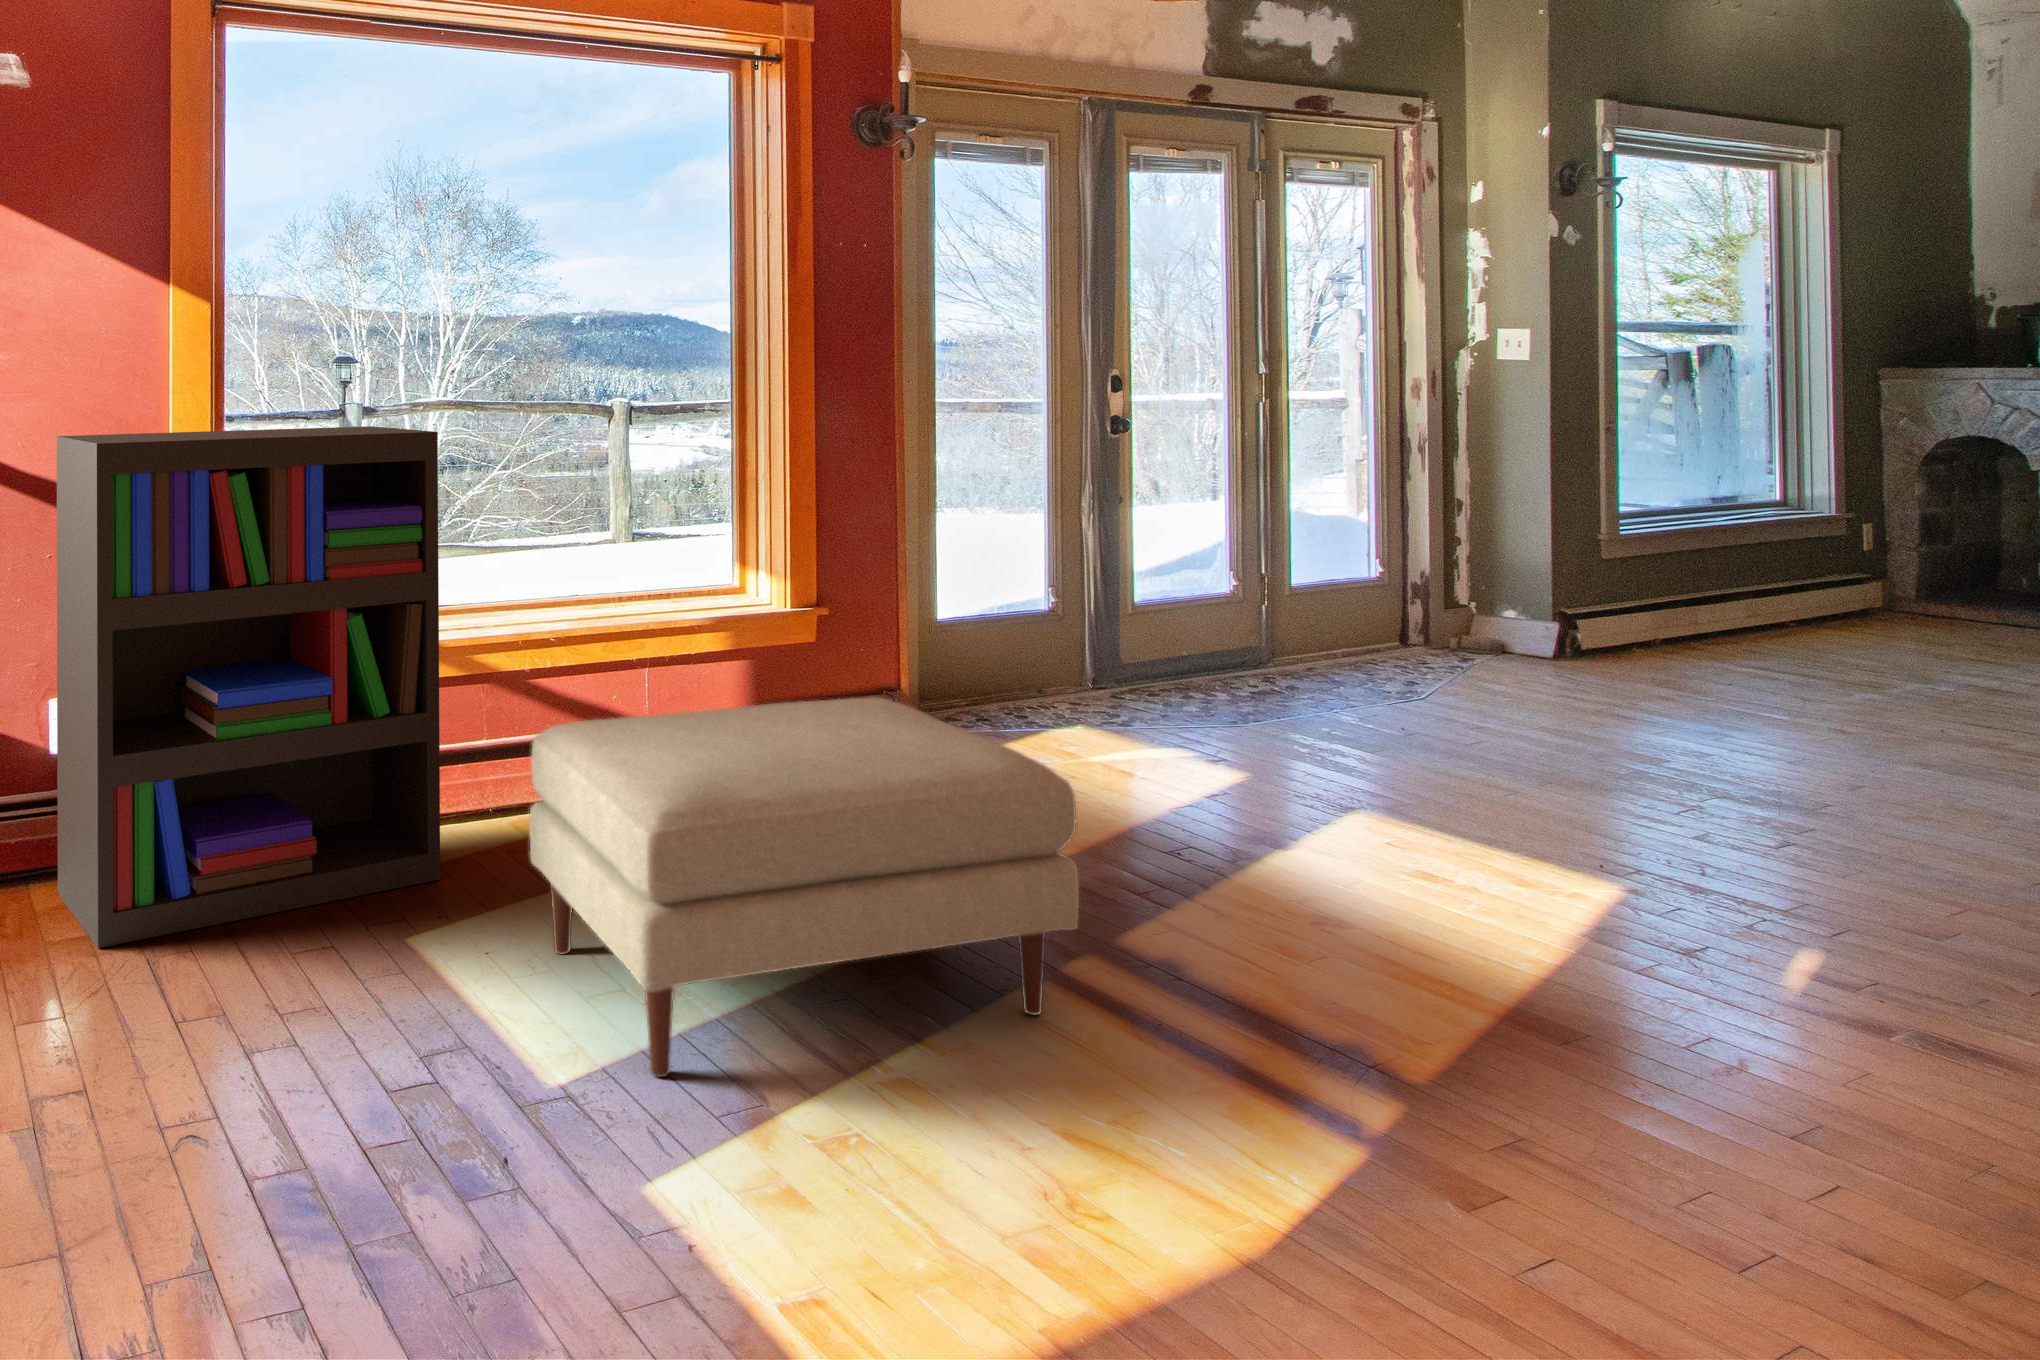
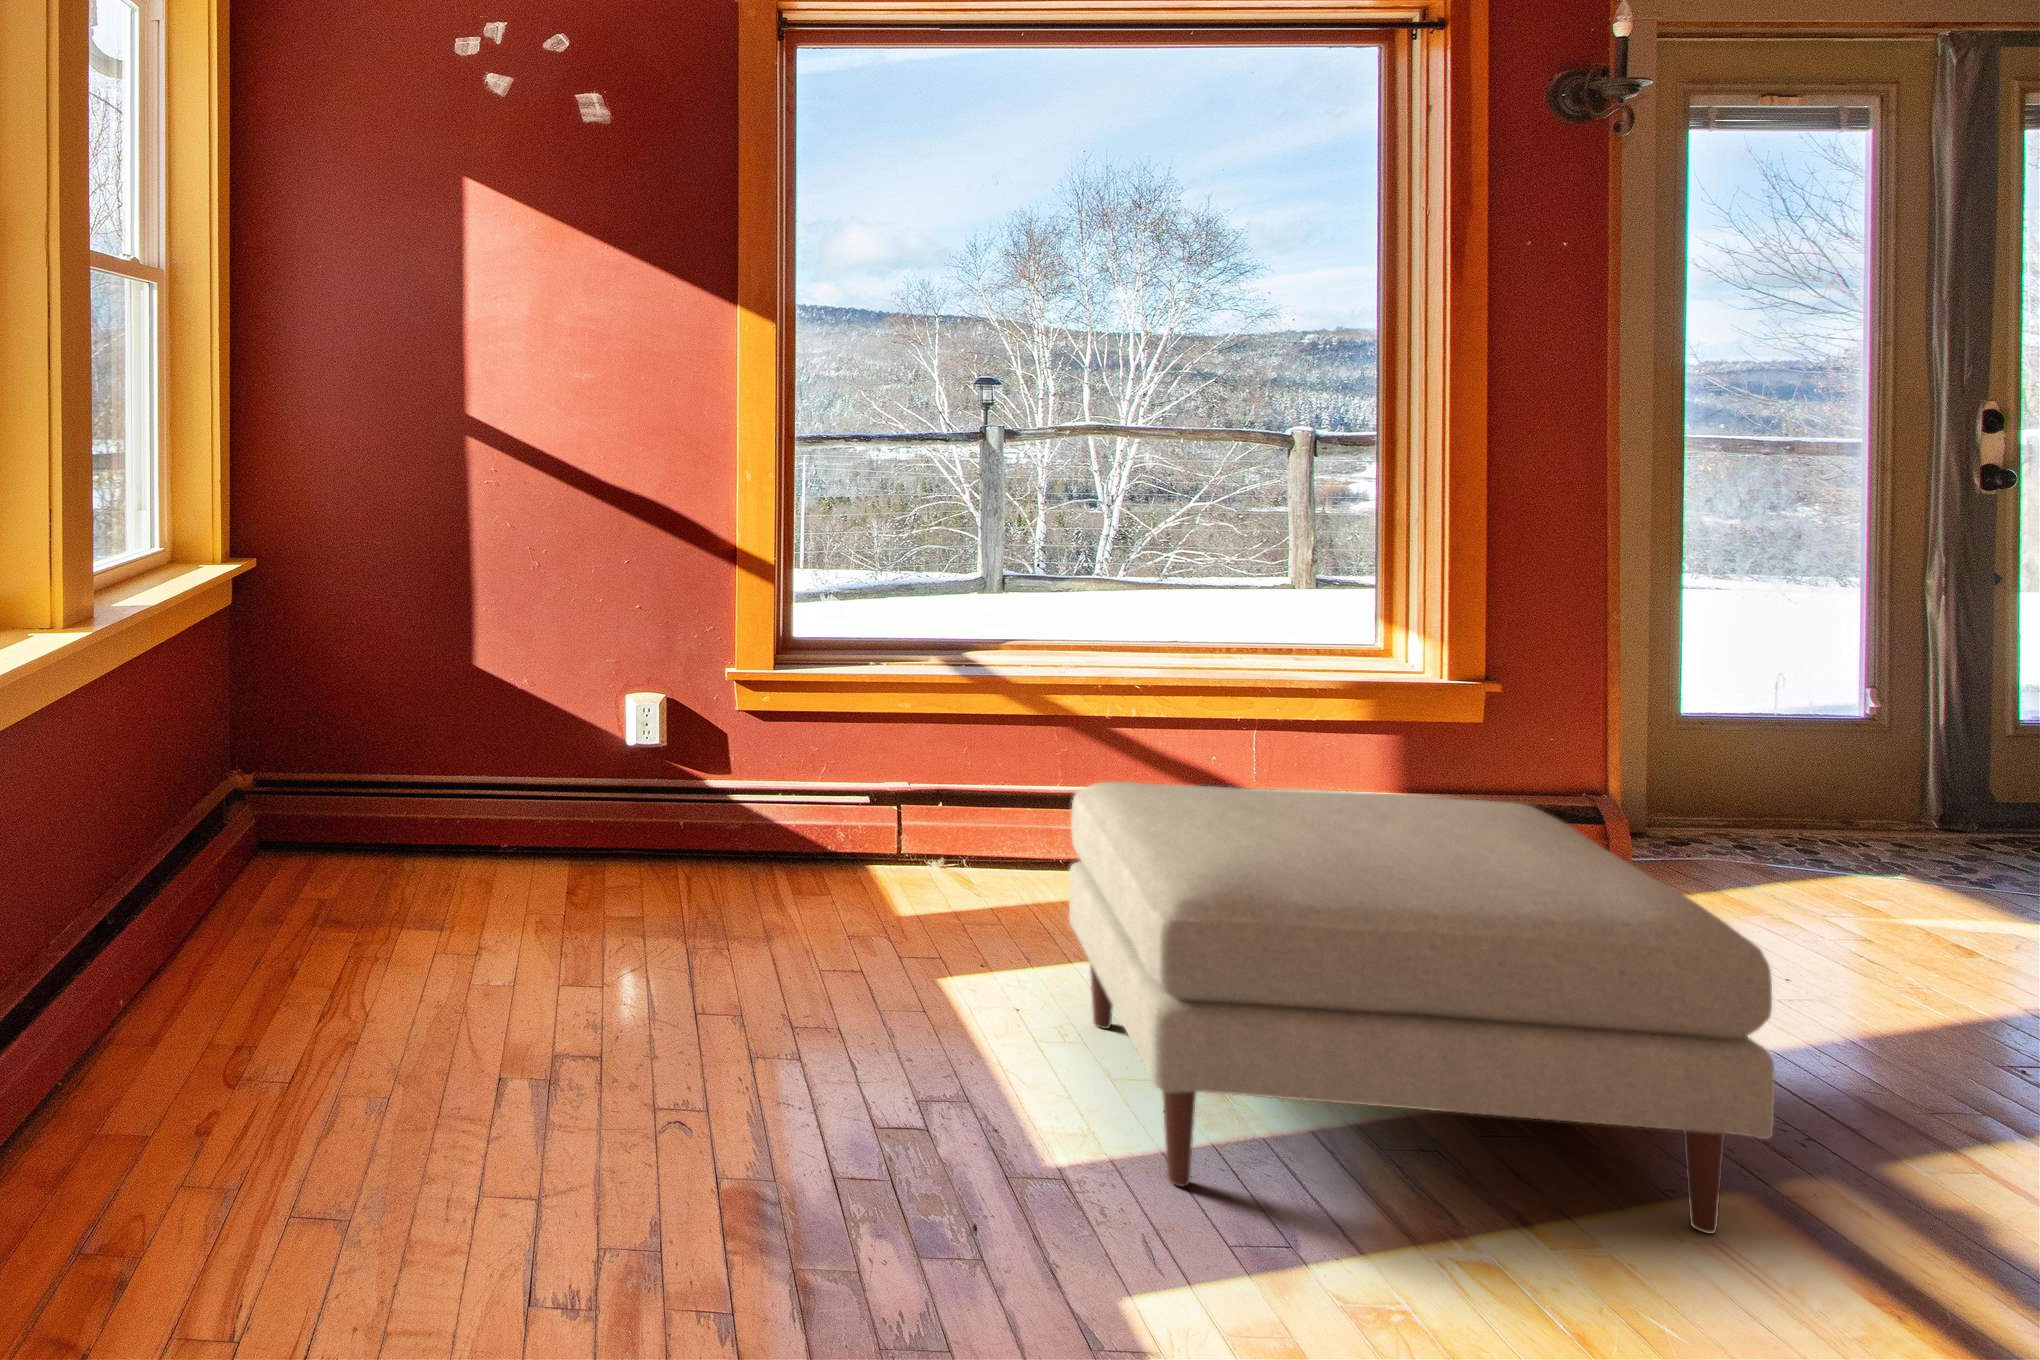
bookshelf: present [57,426,440,948] -> none [621,447,990,929]

